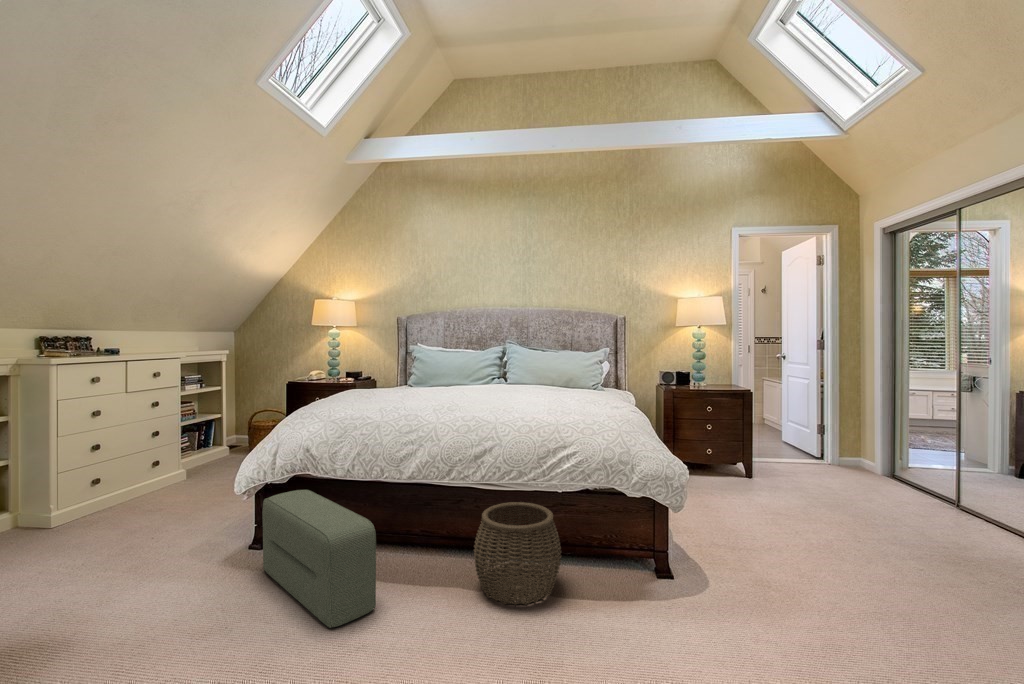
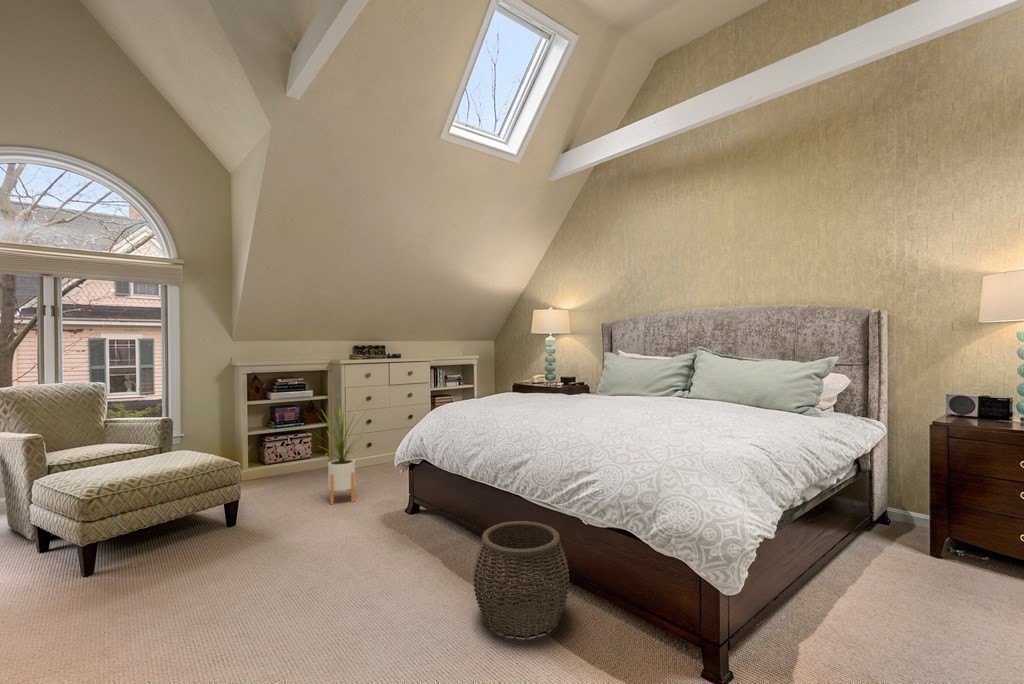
house plant: none [80,413,178,568] -> present [325,409,361,504]
pouf: present [262,490,376,628] -> none [356,471,418,587]

